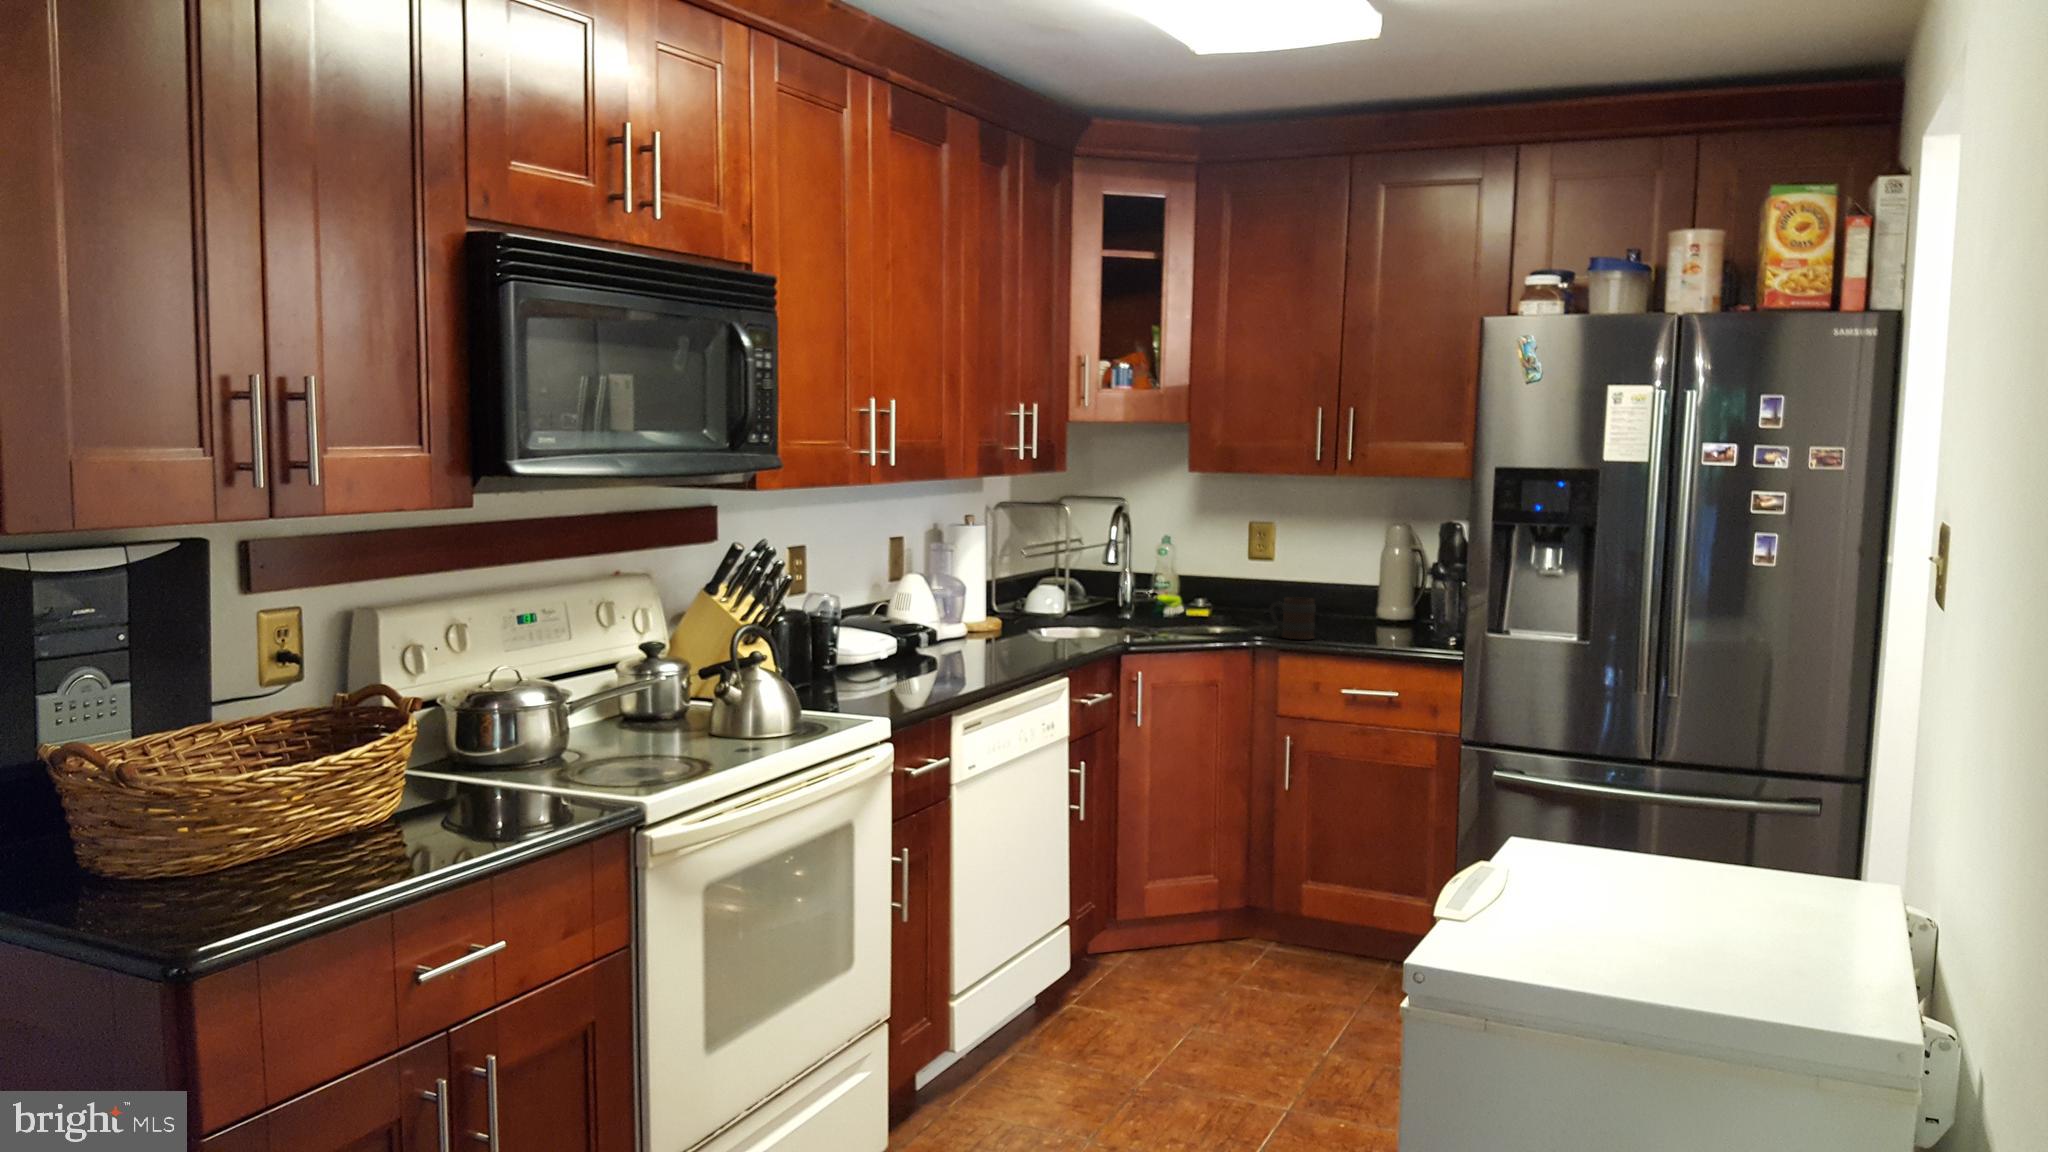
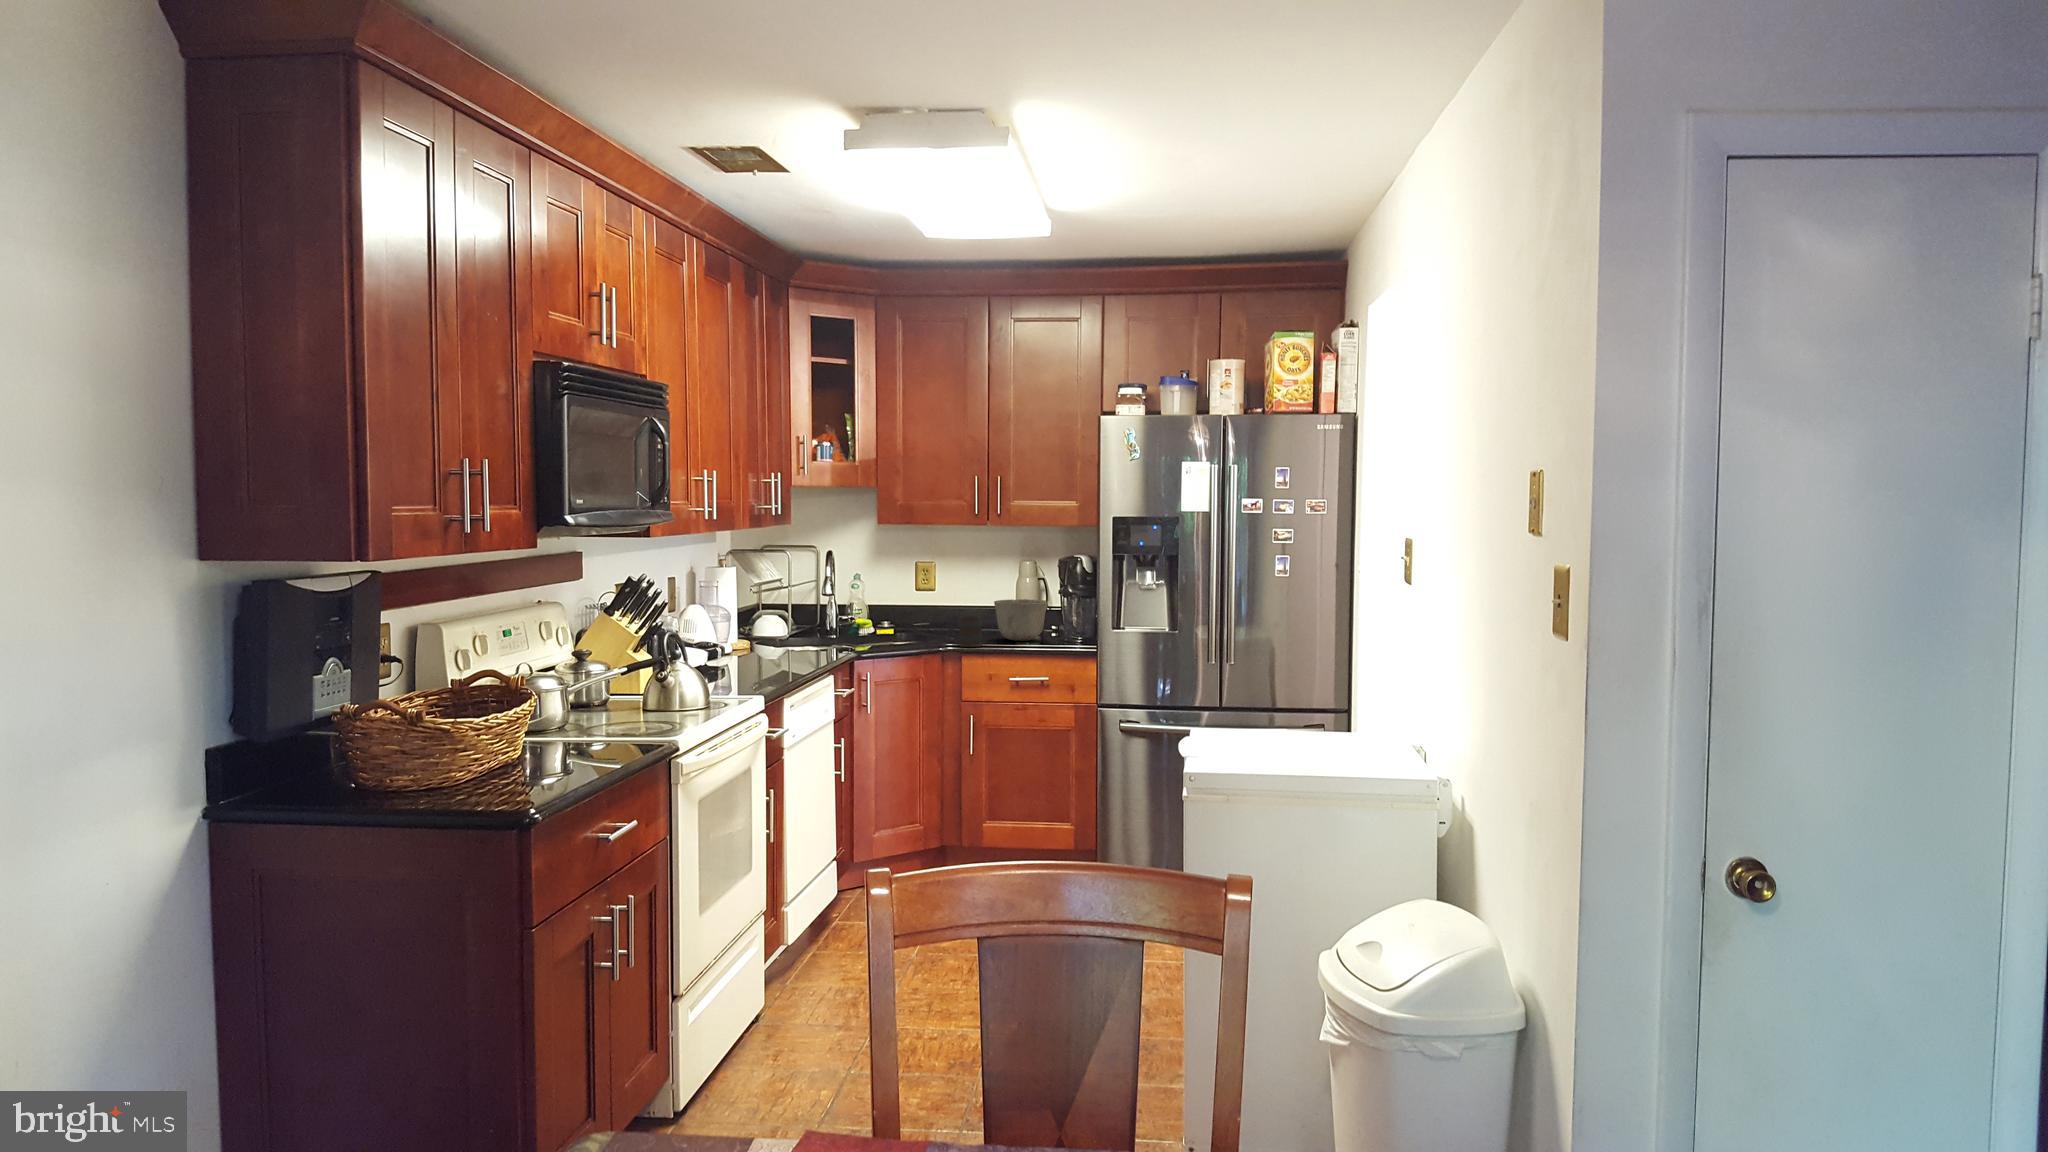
ceramic bowl: none [1339,577,1415,635] -> present [994,599,1048,641]

